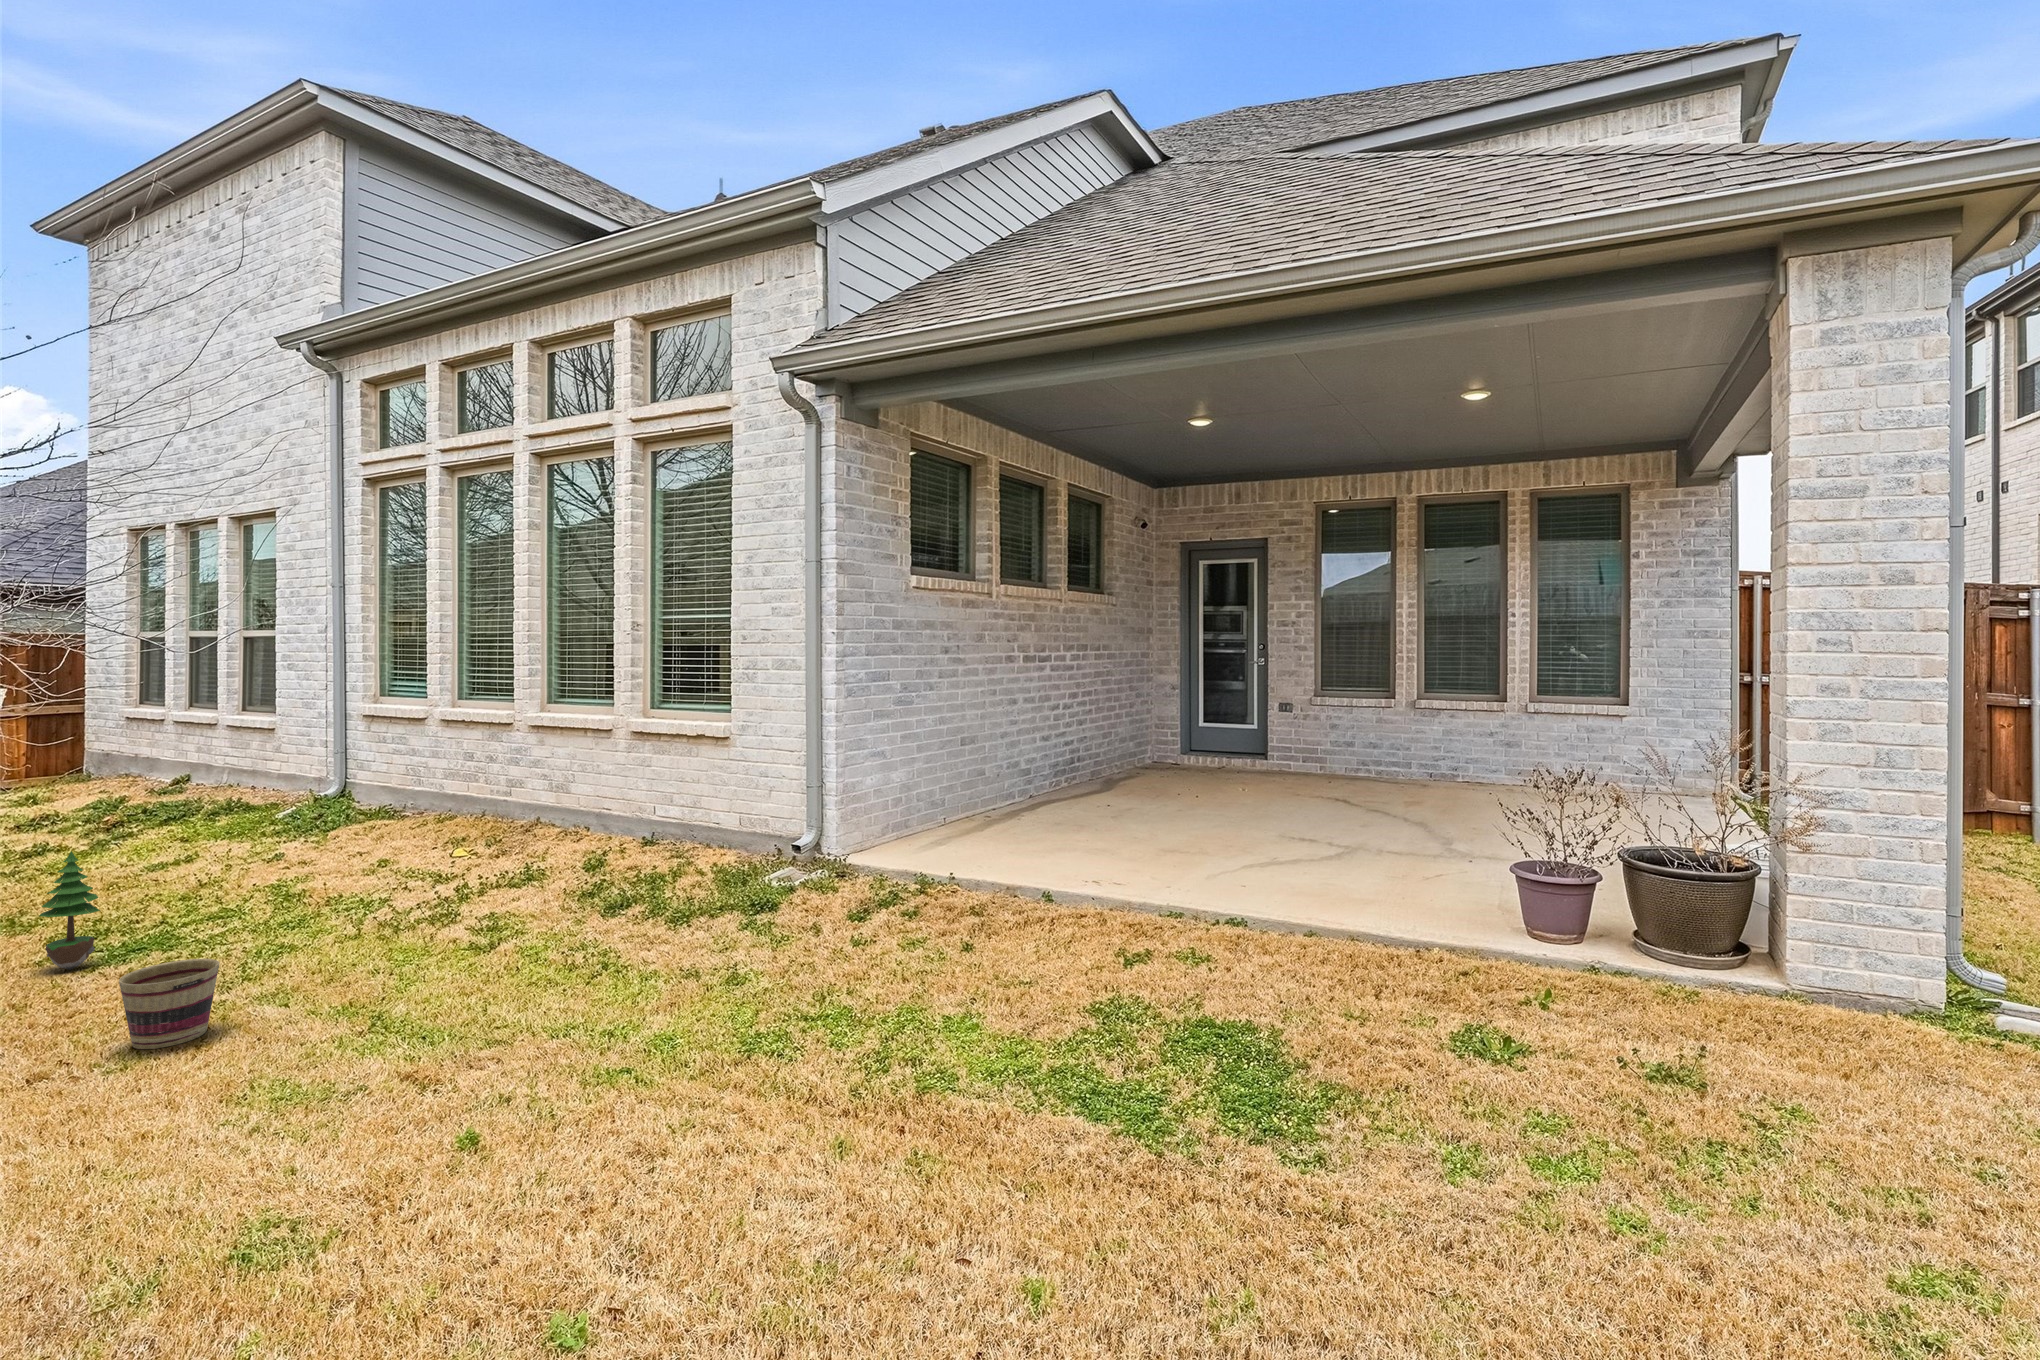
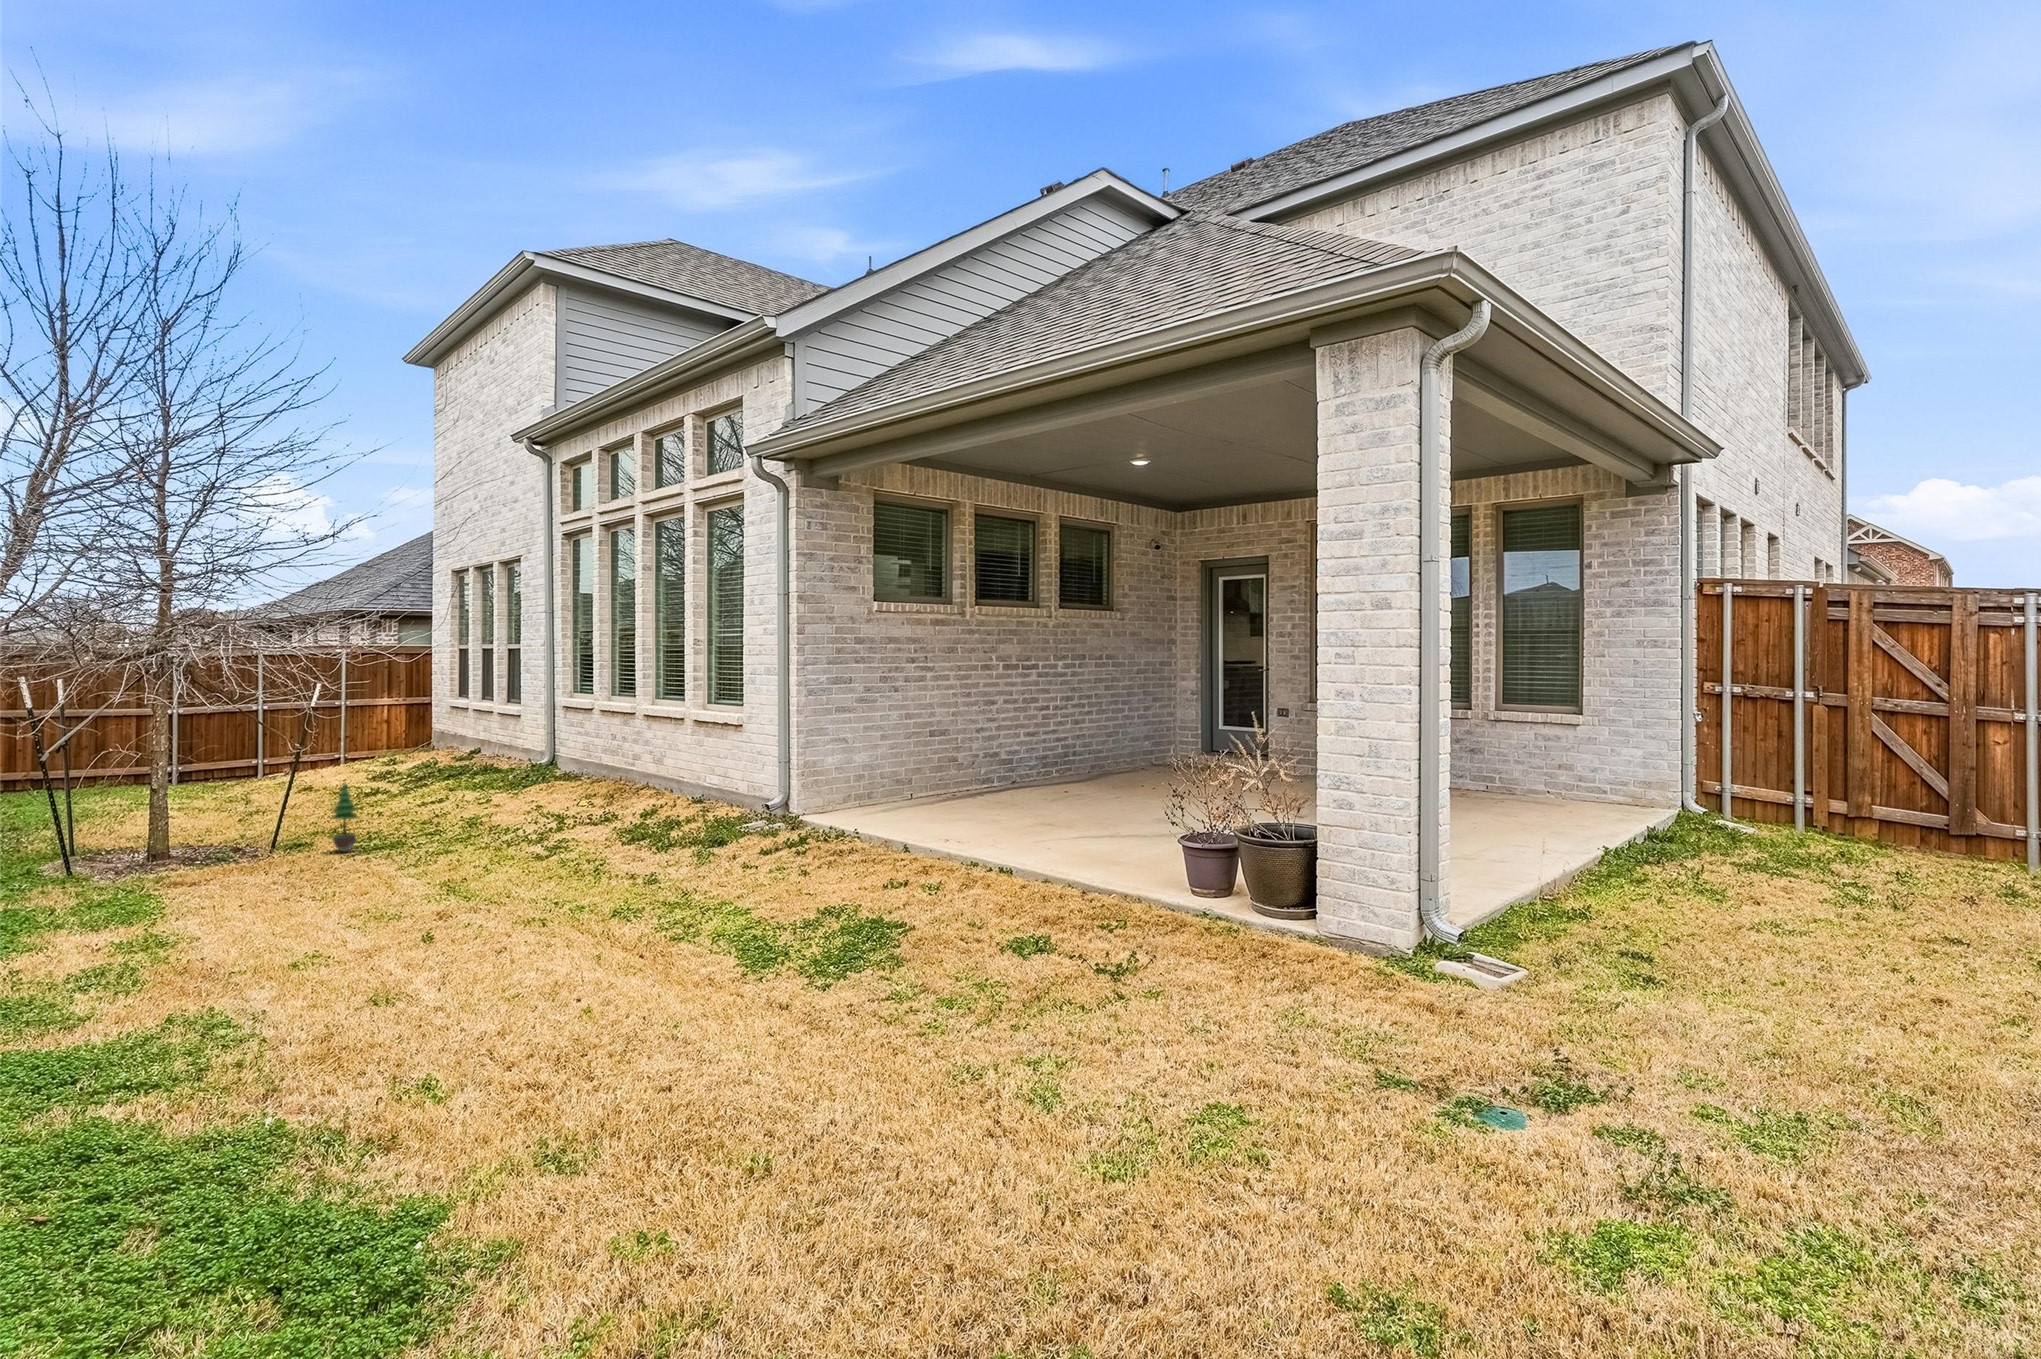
basket: present [119,959,220,1049] -> none [336,841,387,888]

